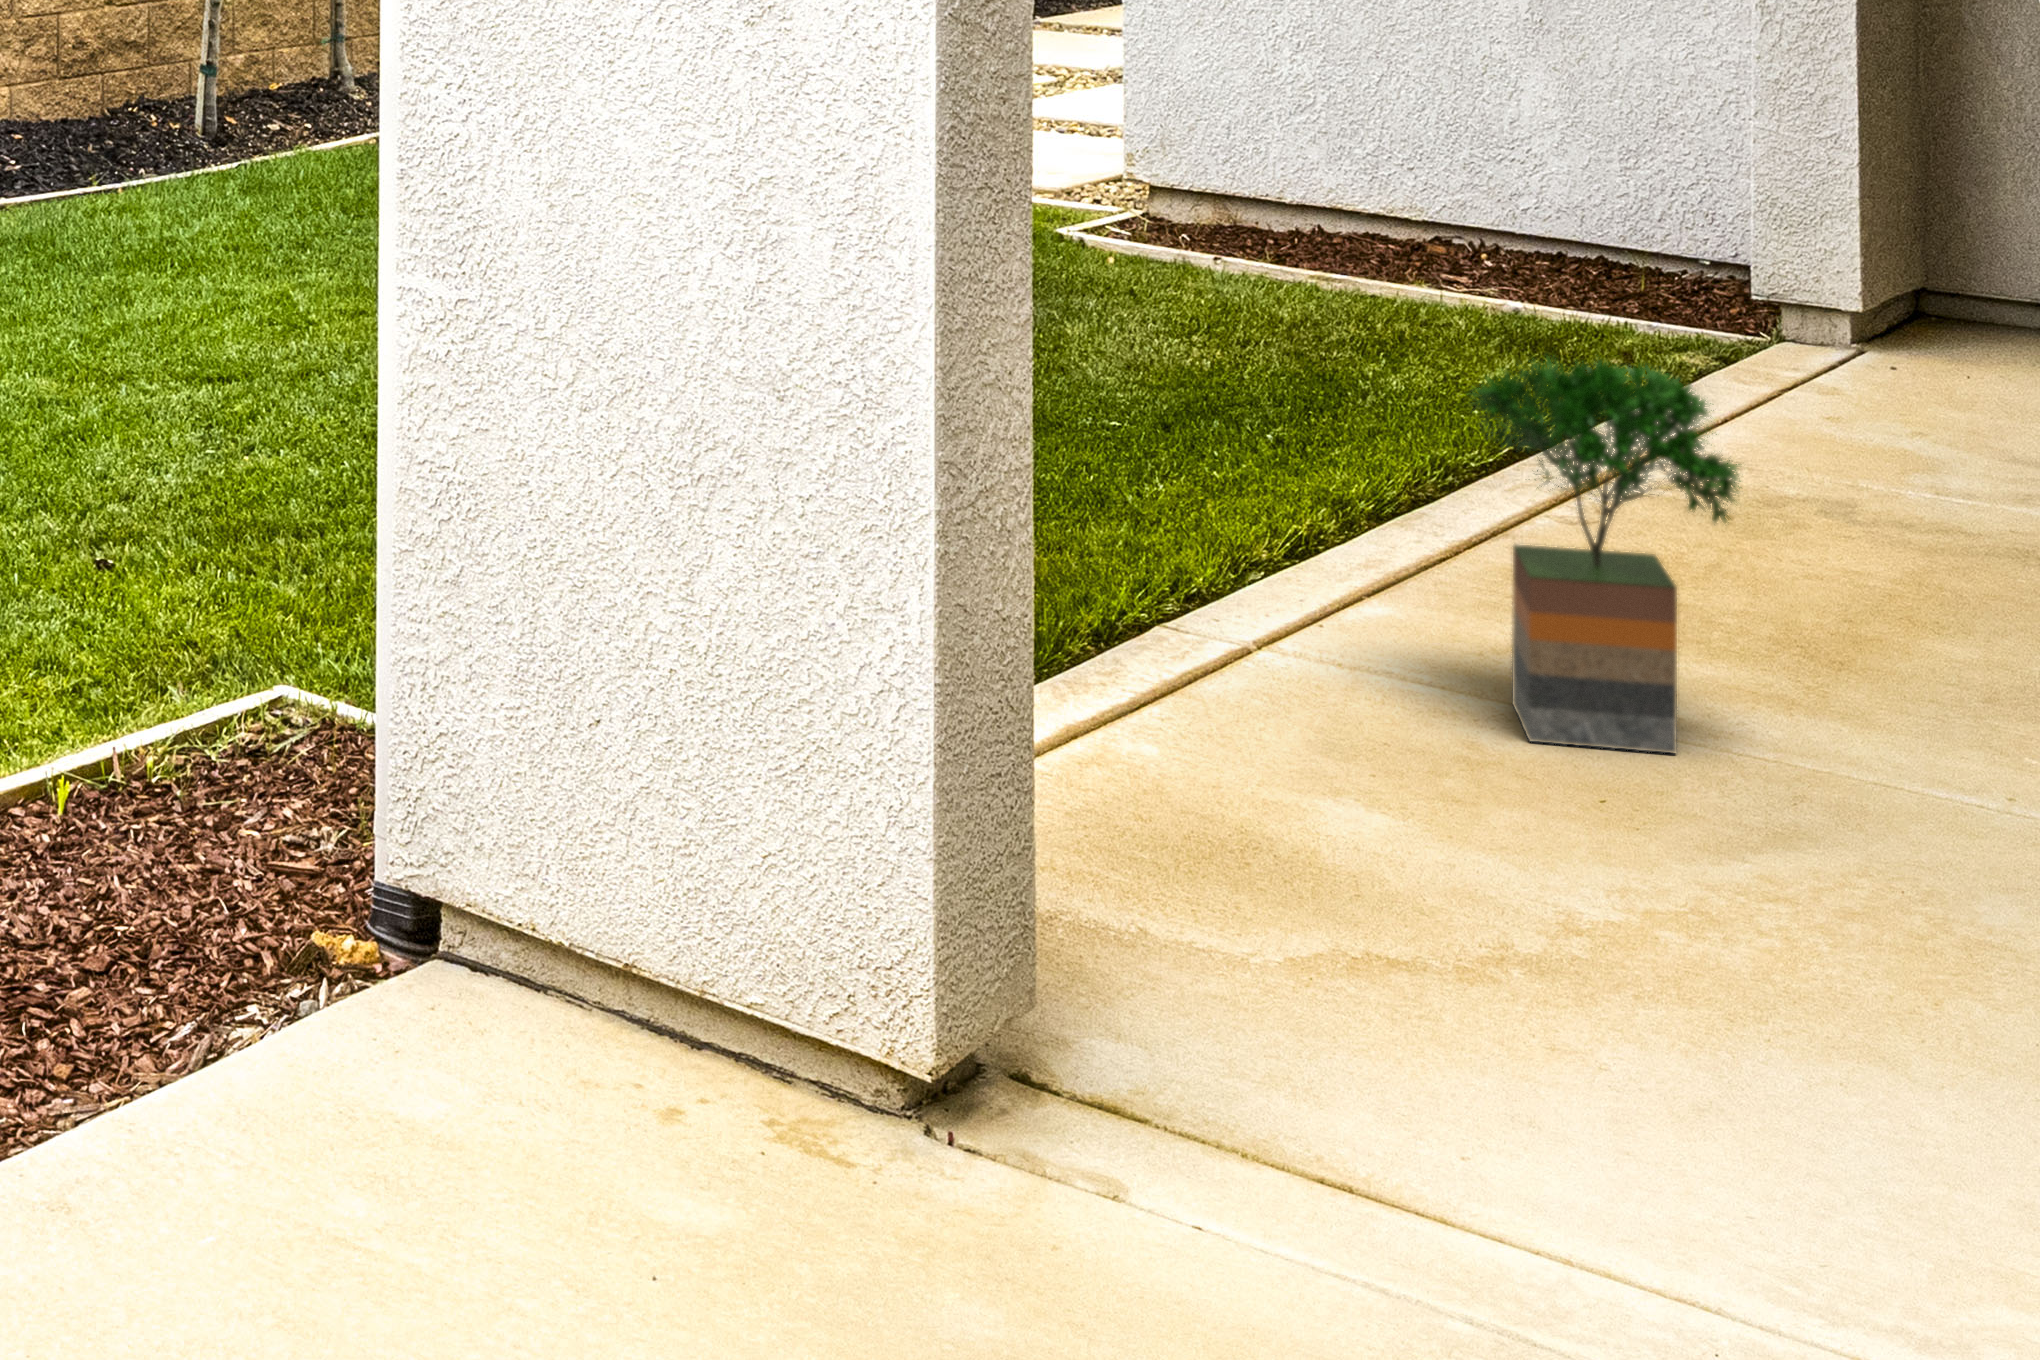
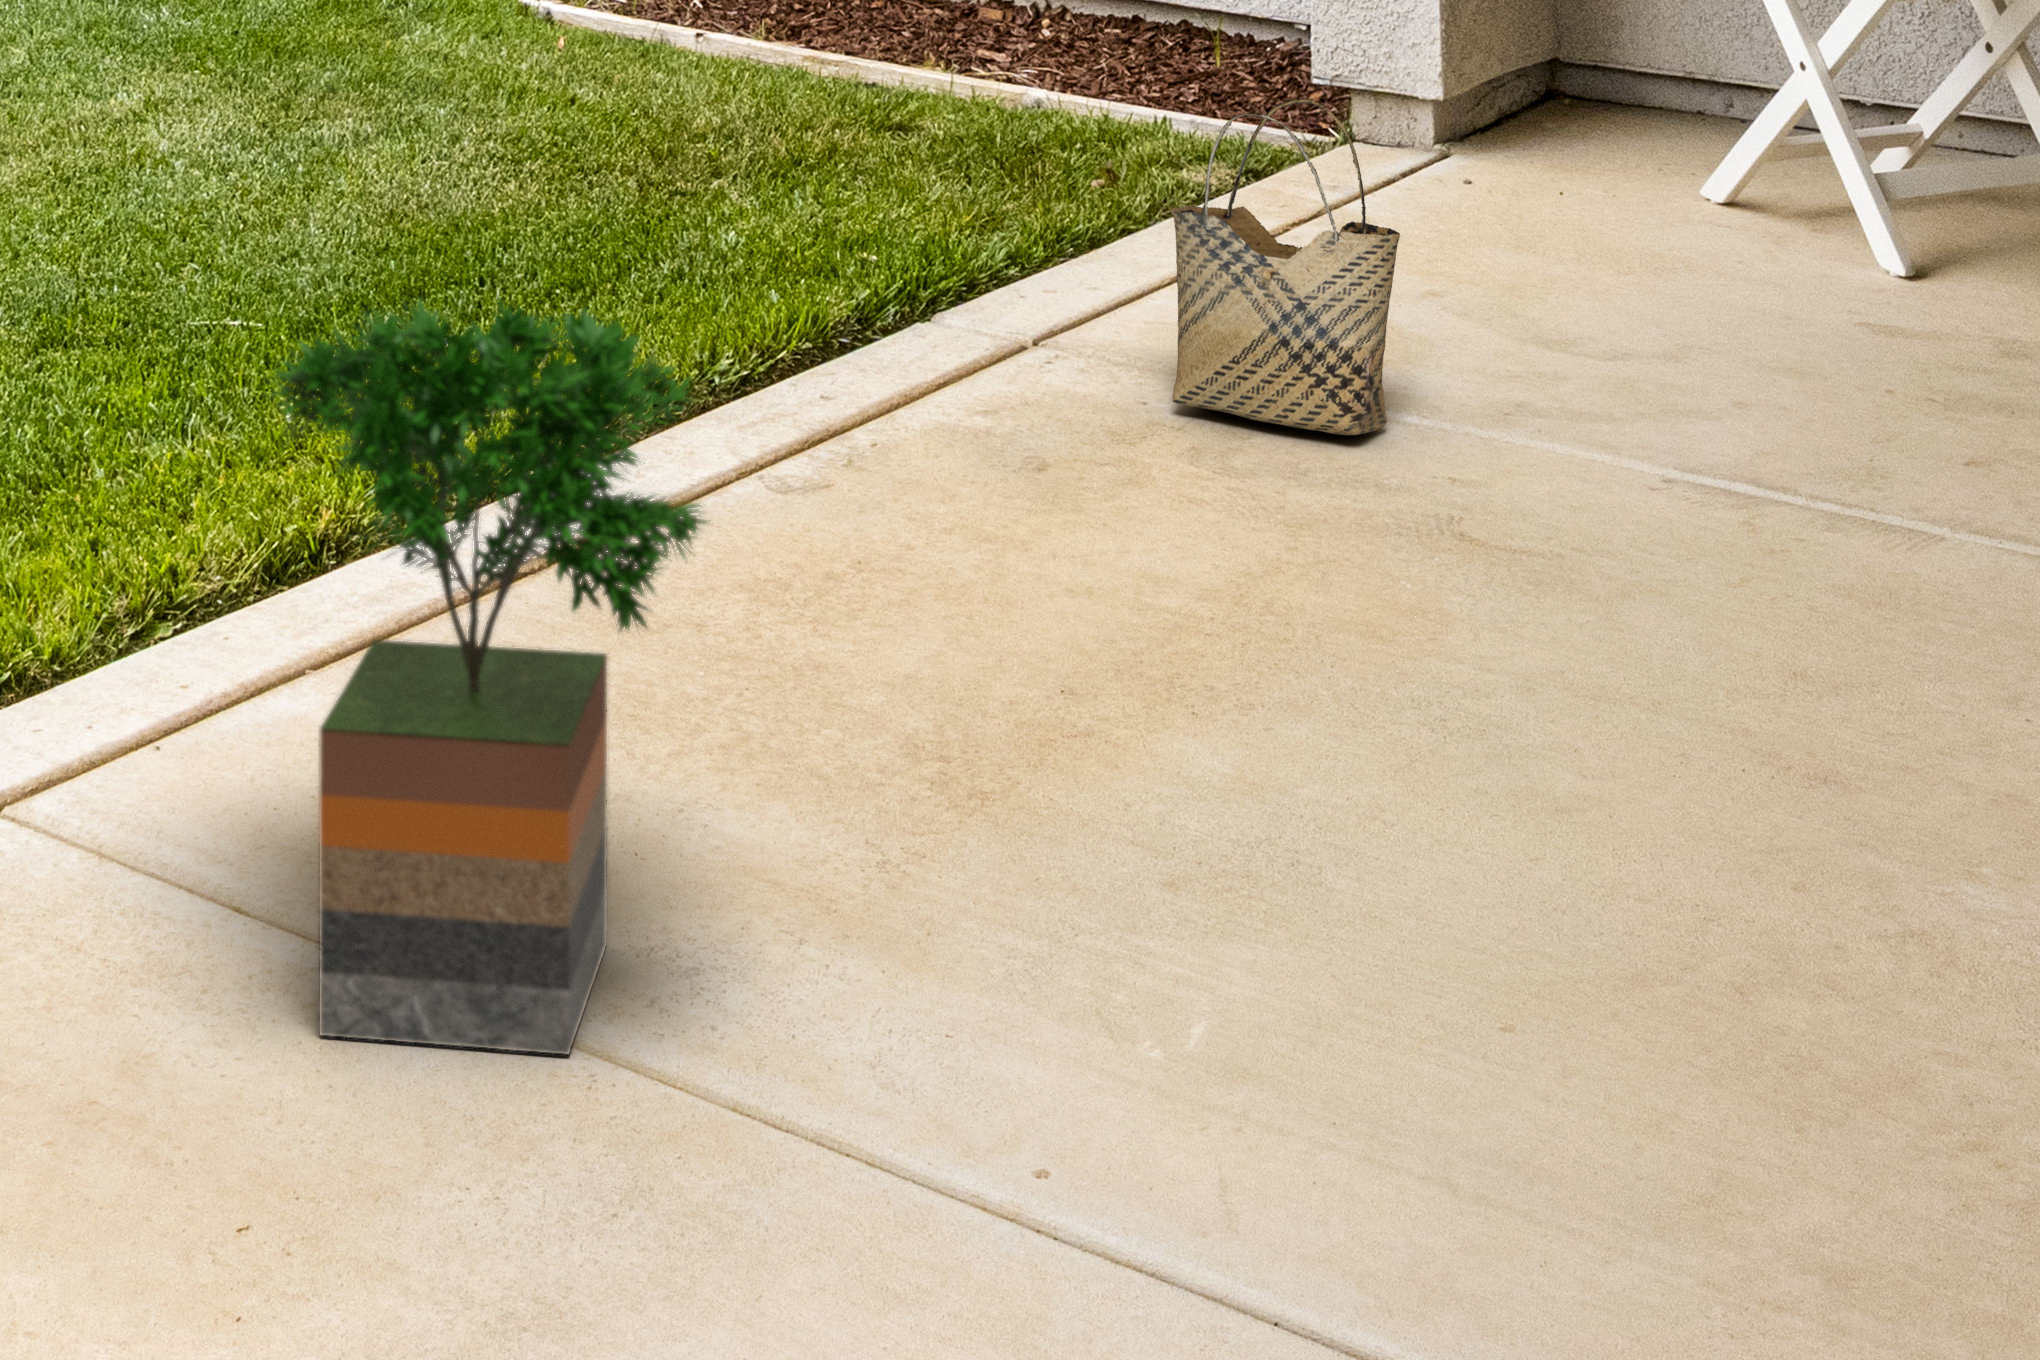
woven basket: none [1786,291,1957,510] -> present [1170,98,1400,435]

